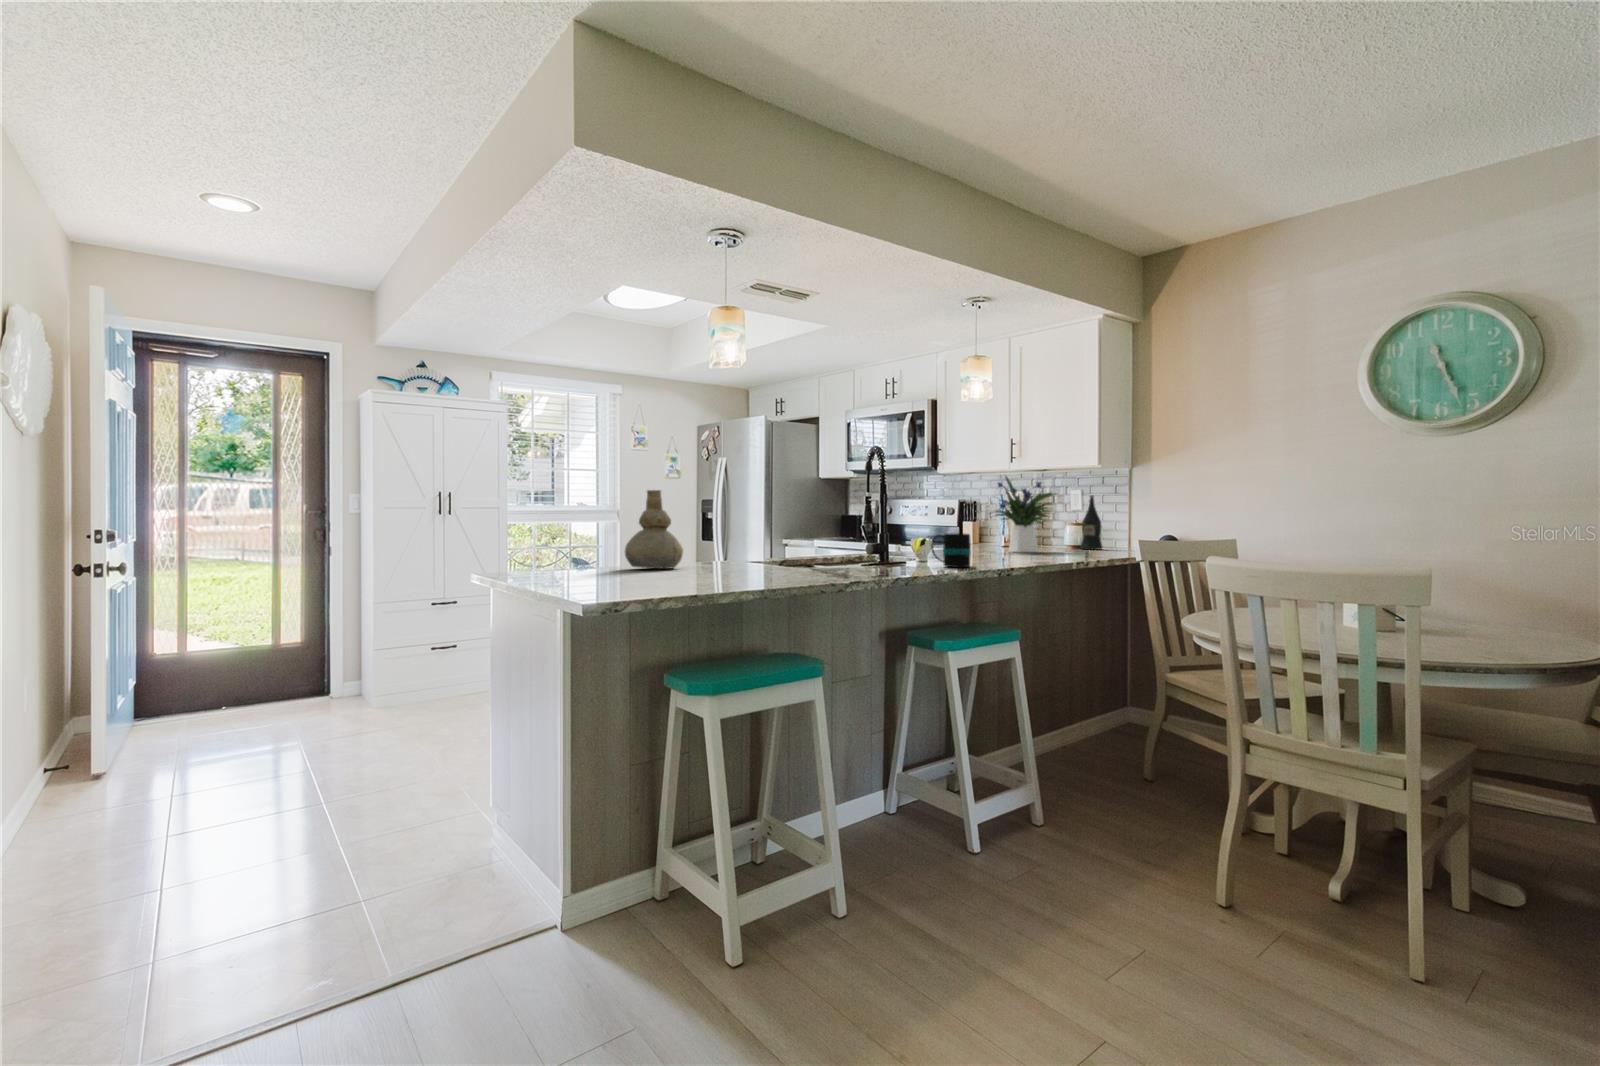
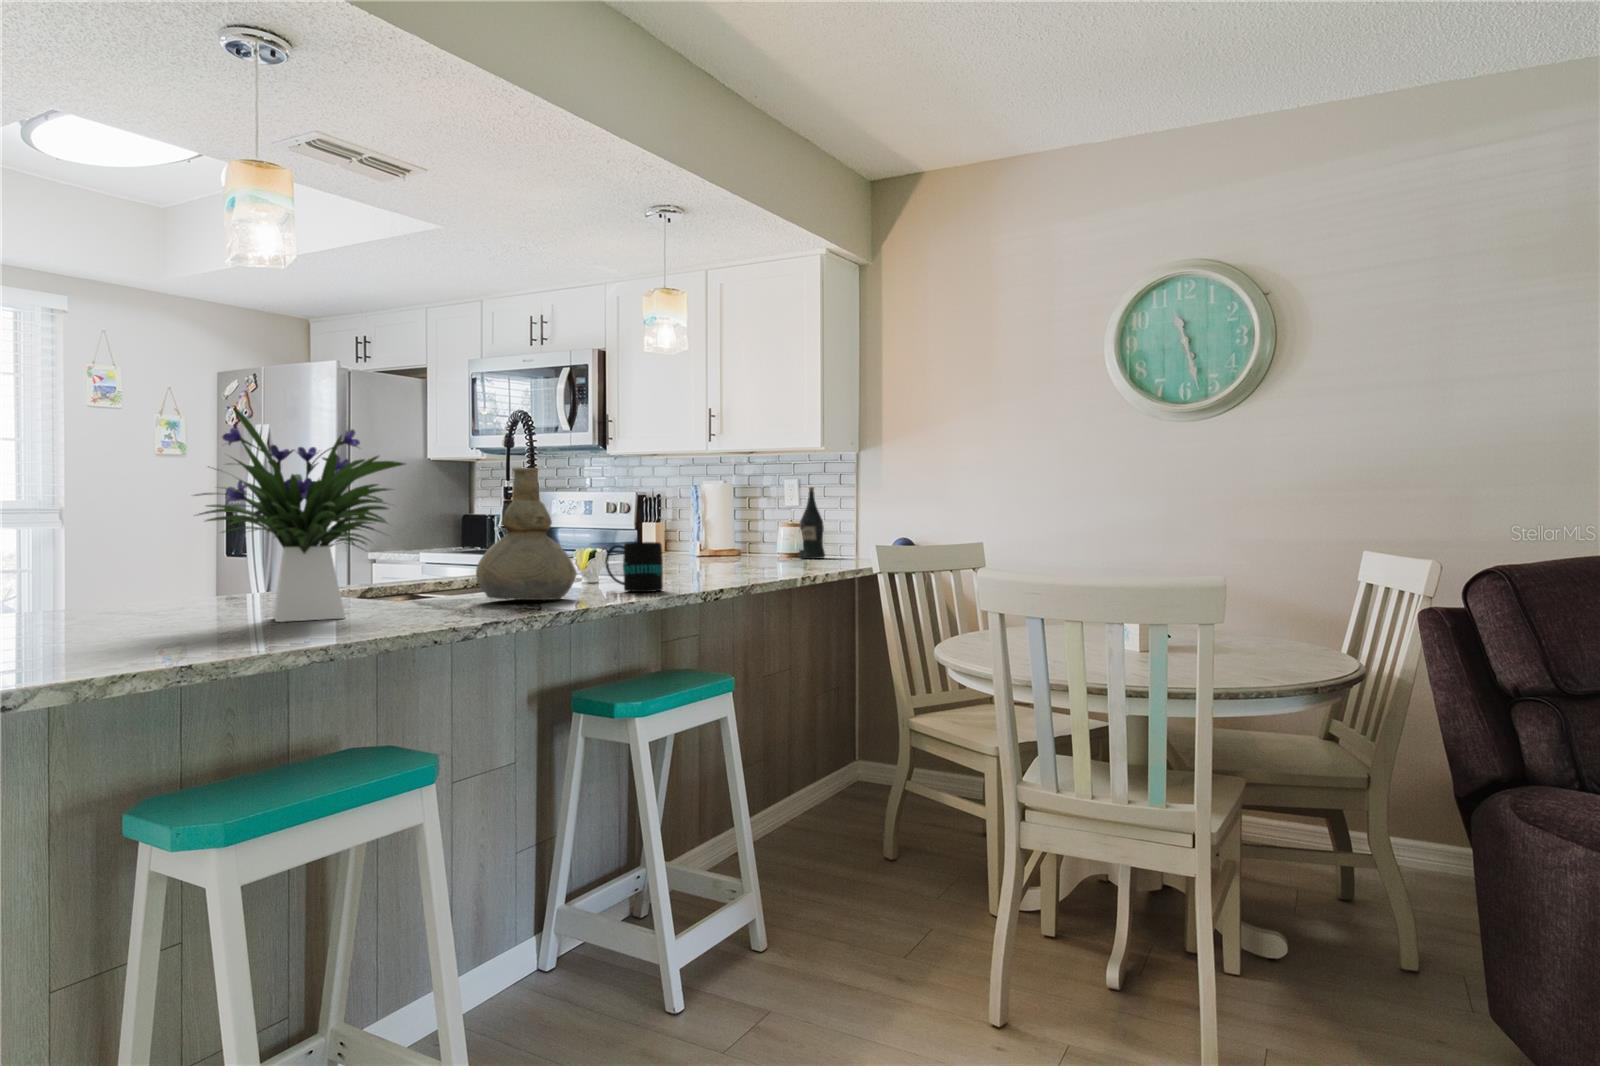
flower arrangement: present [995,477,1056,552] -> present [195,408,405,622]
vase: present [625,490,683,569] -> present [476,468,577,600]

